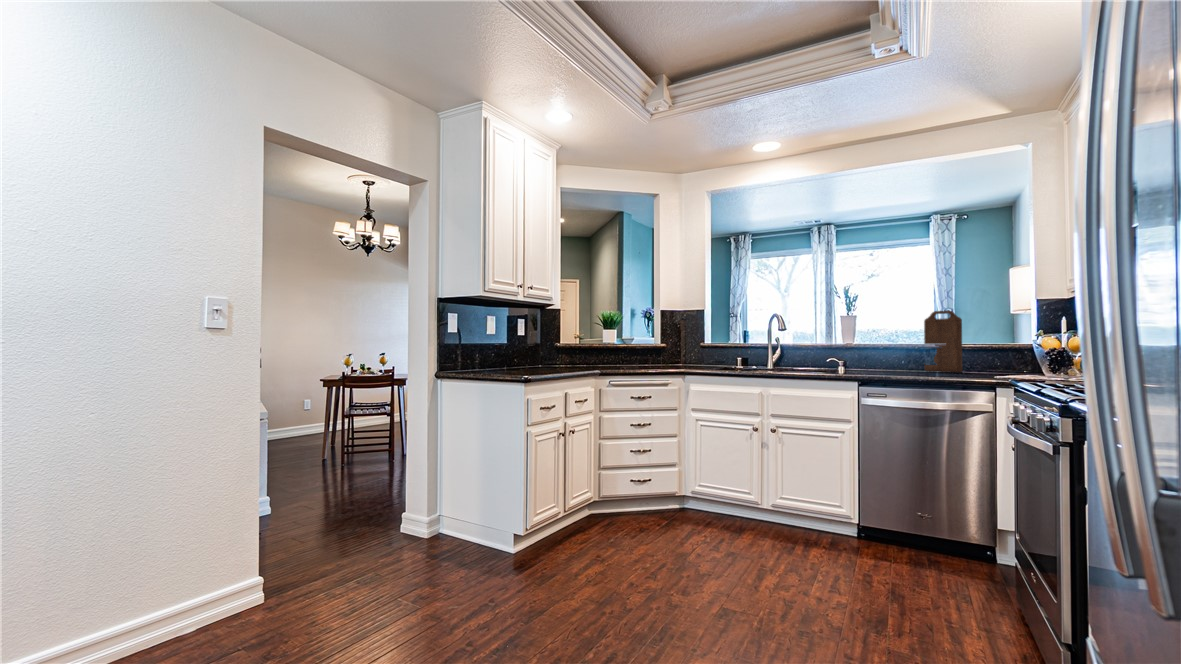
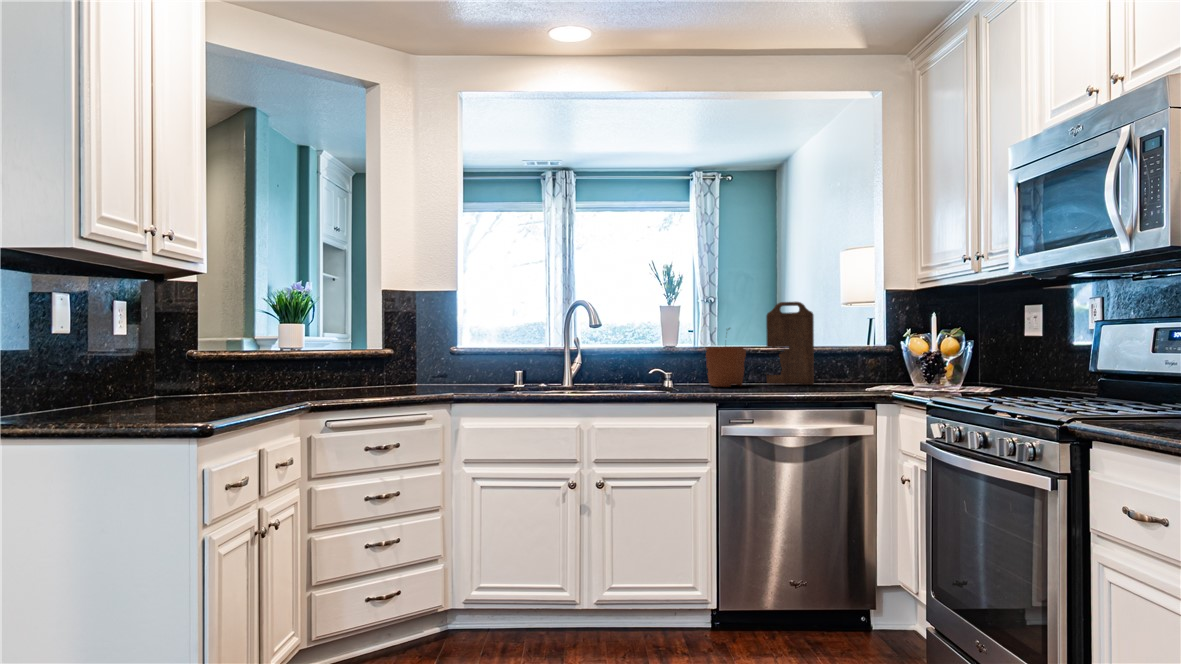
plant pot: none [873,330,907,372] -> present [706,328,746,387]

